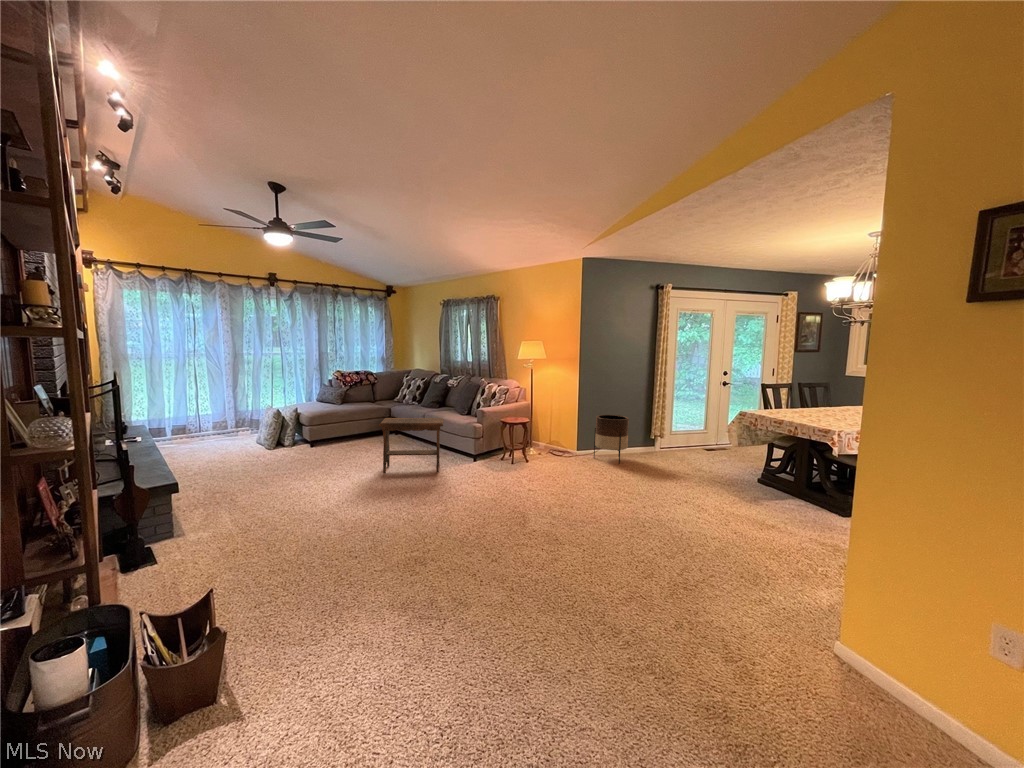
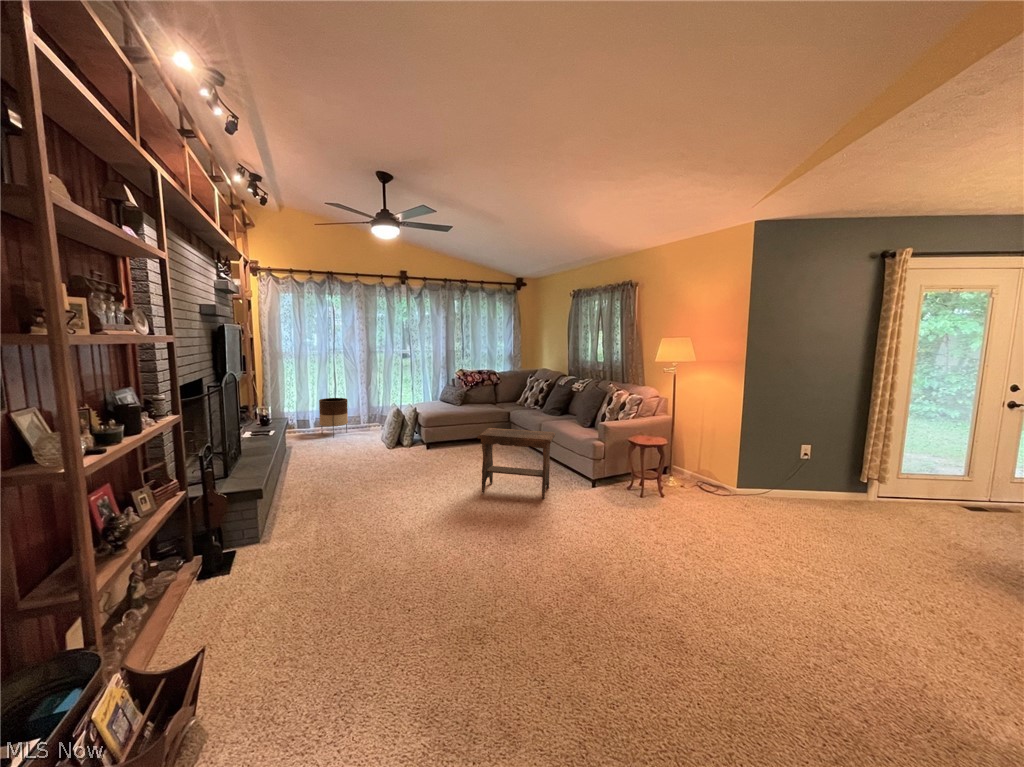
planter: present [594,415,629,464] -> present [319,398,348,437]

